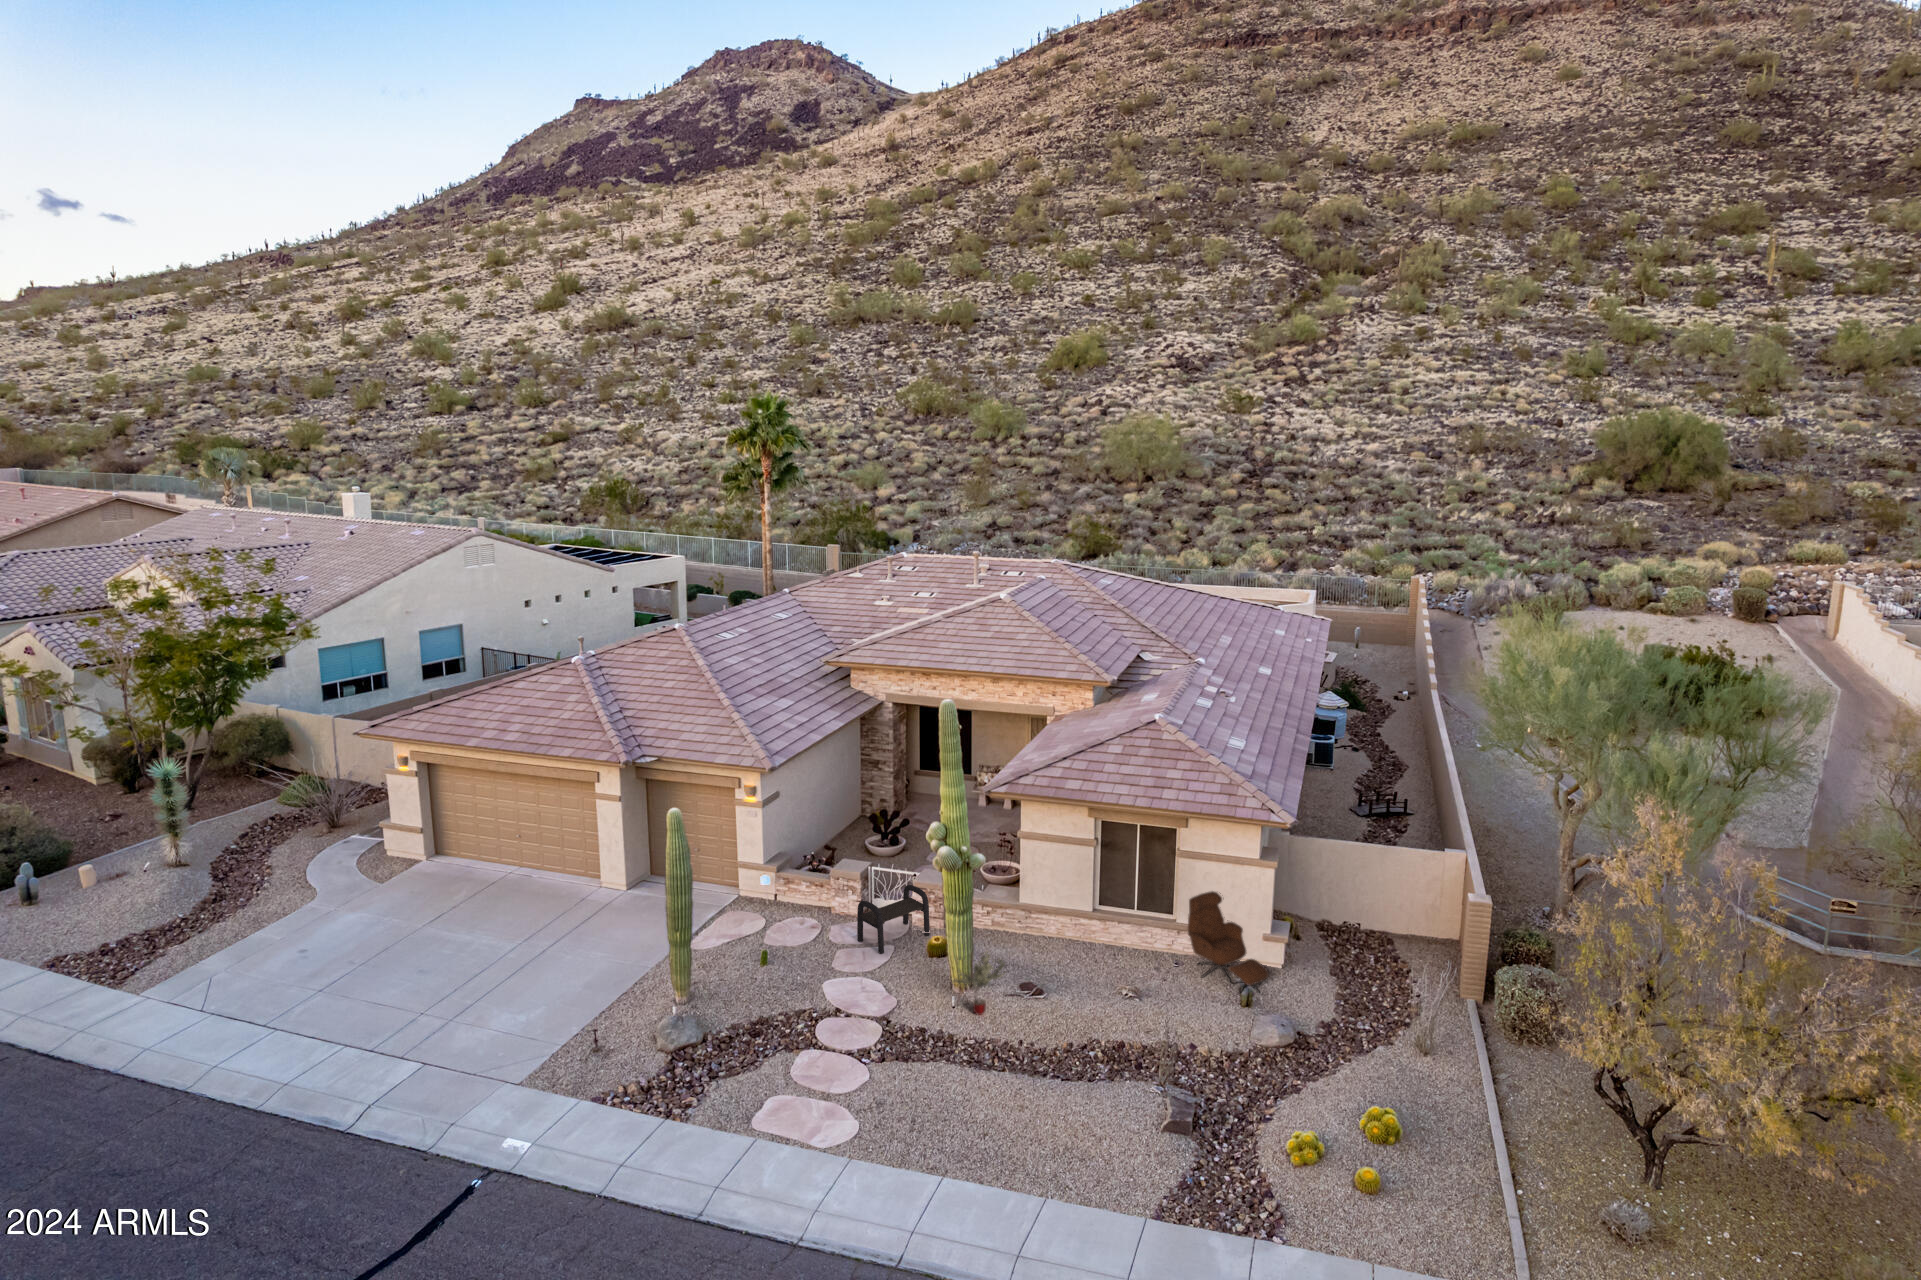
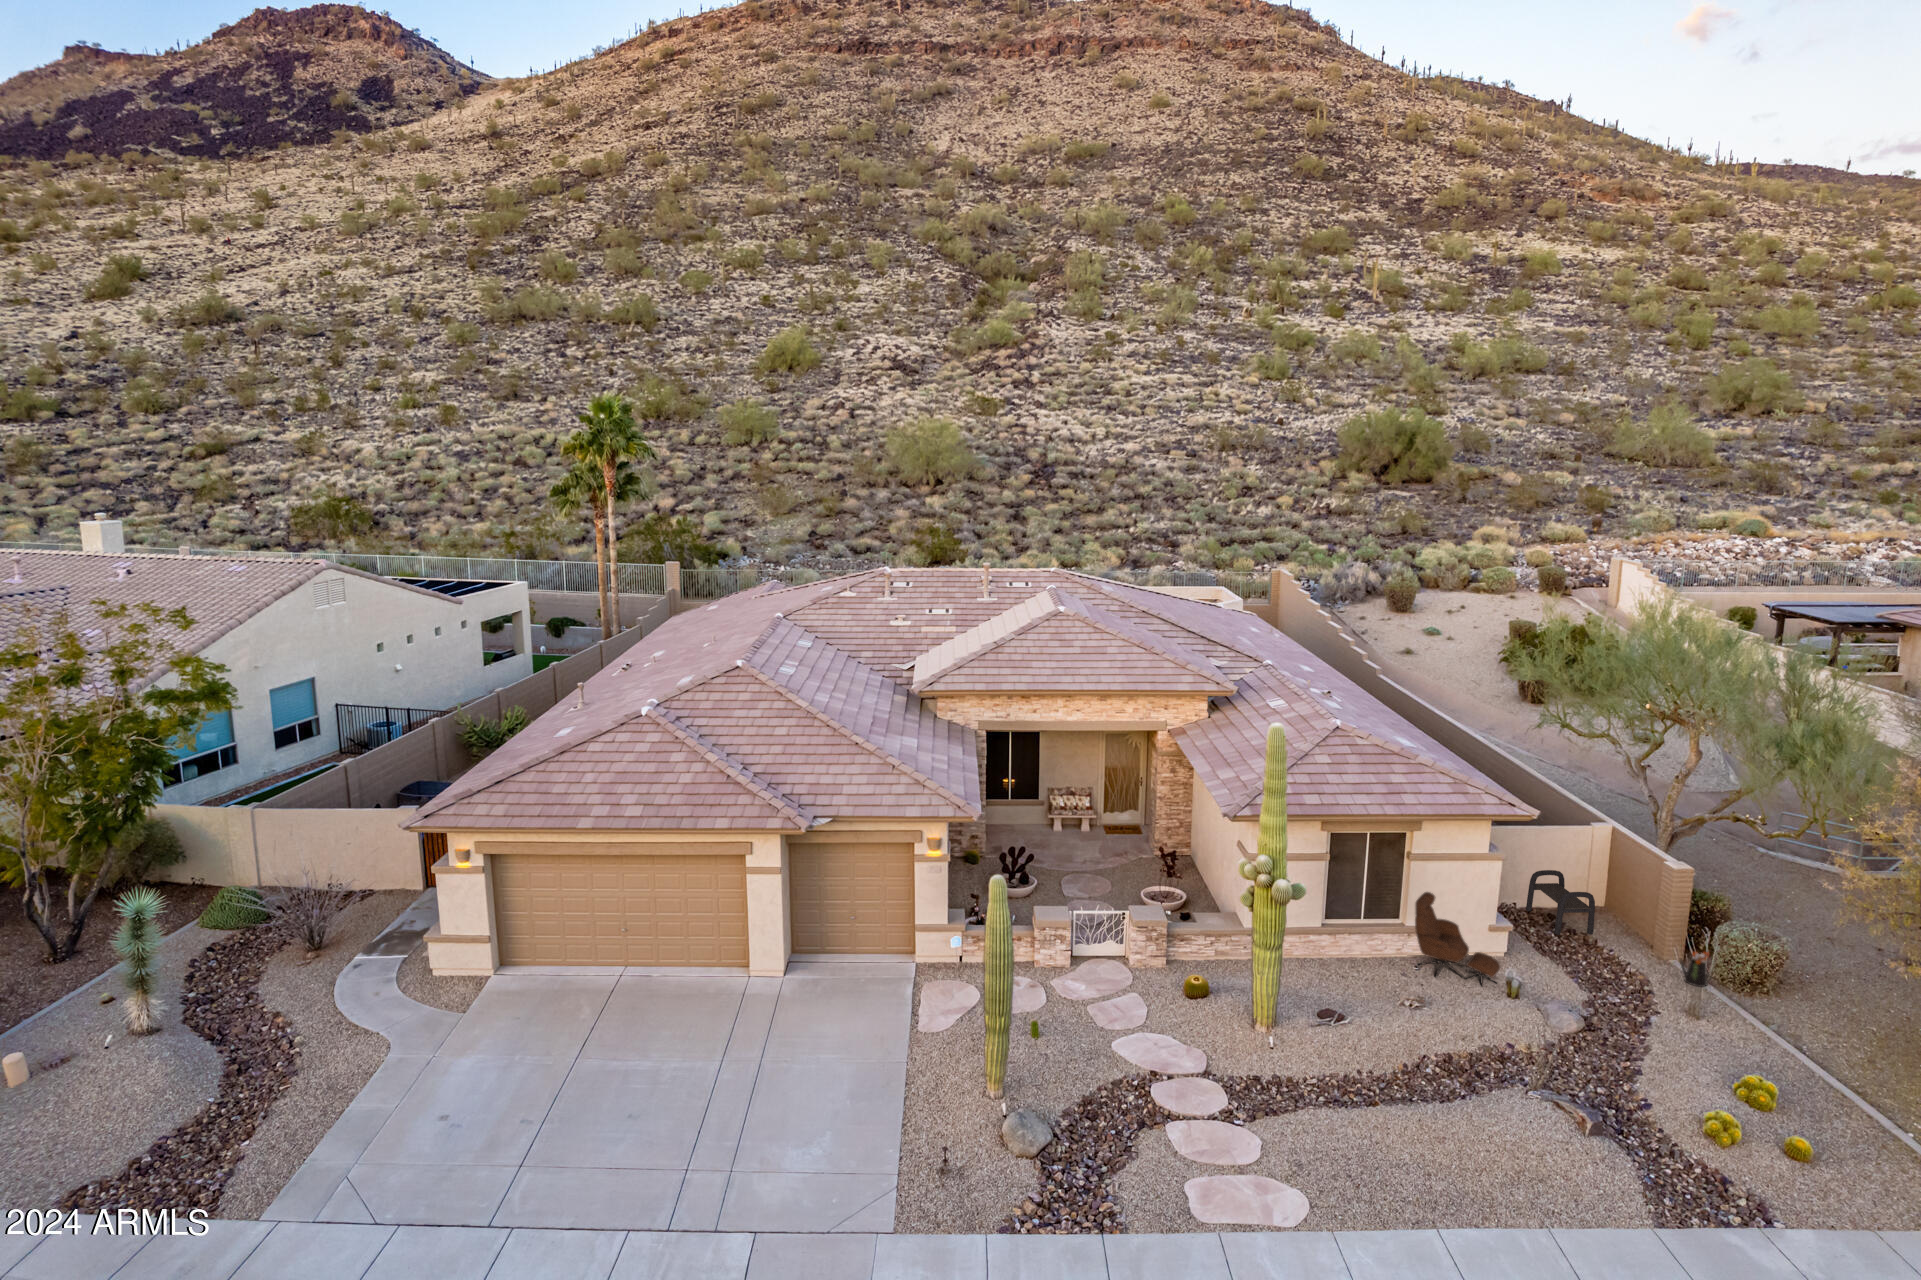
bench: present [857,885,930,954] -> present [1526,870,1595,935]
potted tree: present [953,951,1005,1015] -> none [1264,981,1315,1051]
watering can: none [1471,991,1507,1032] -> present [1680,952,1709,987]

